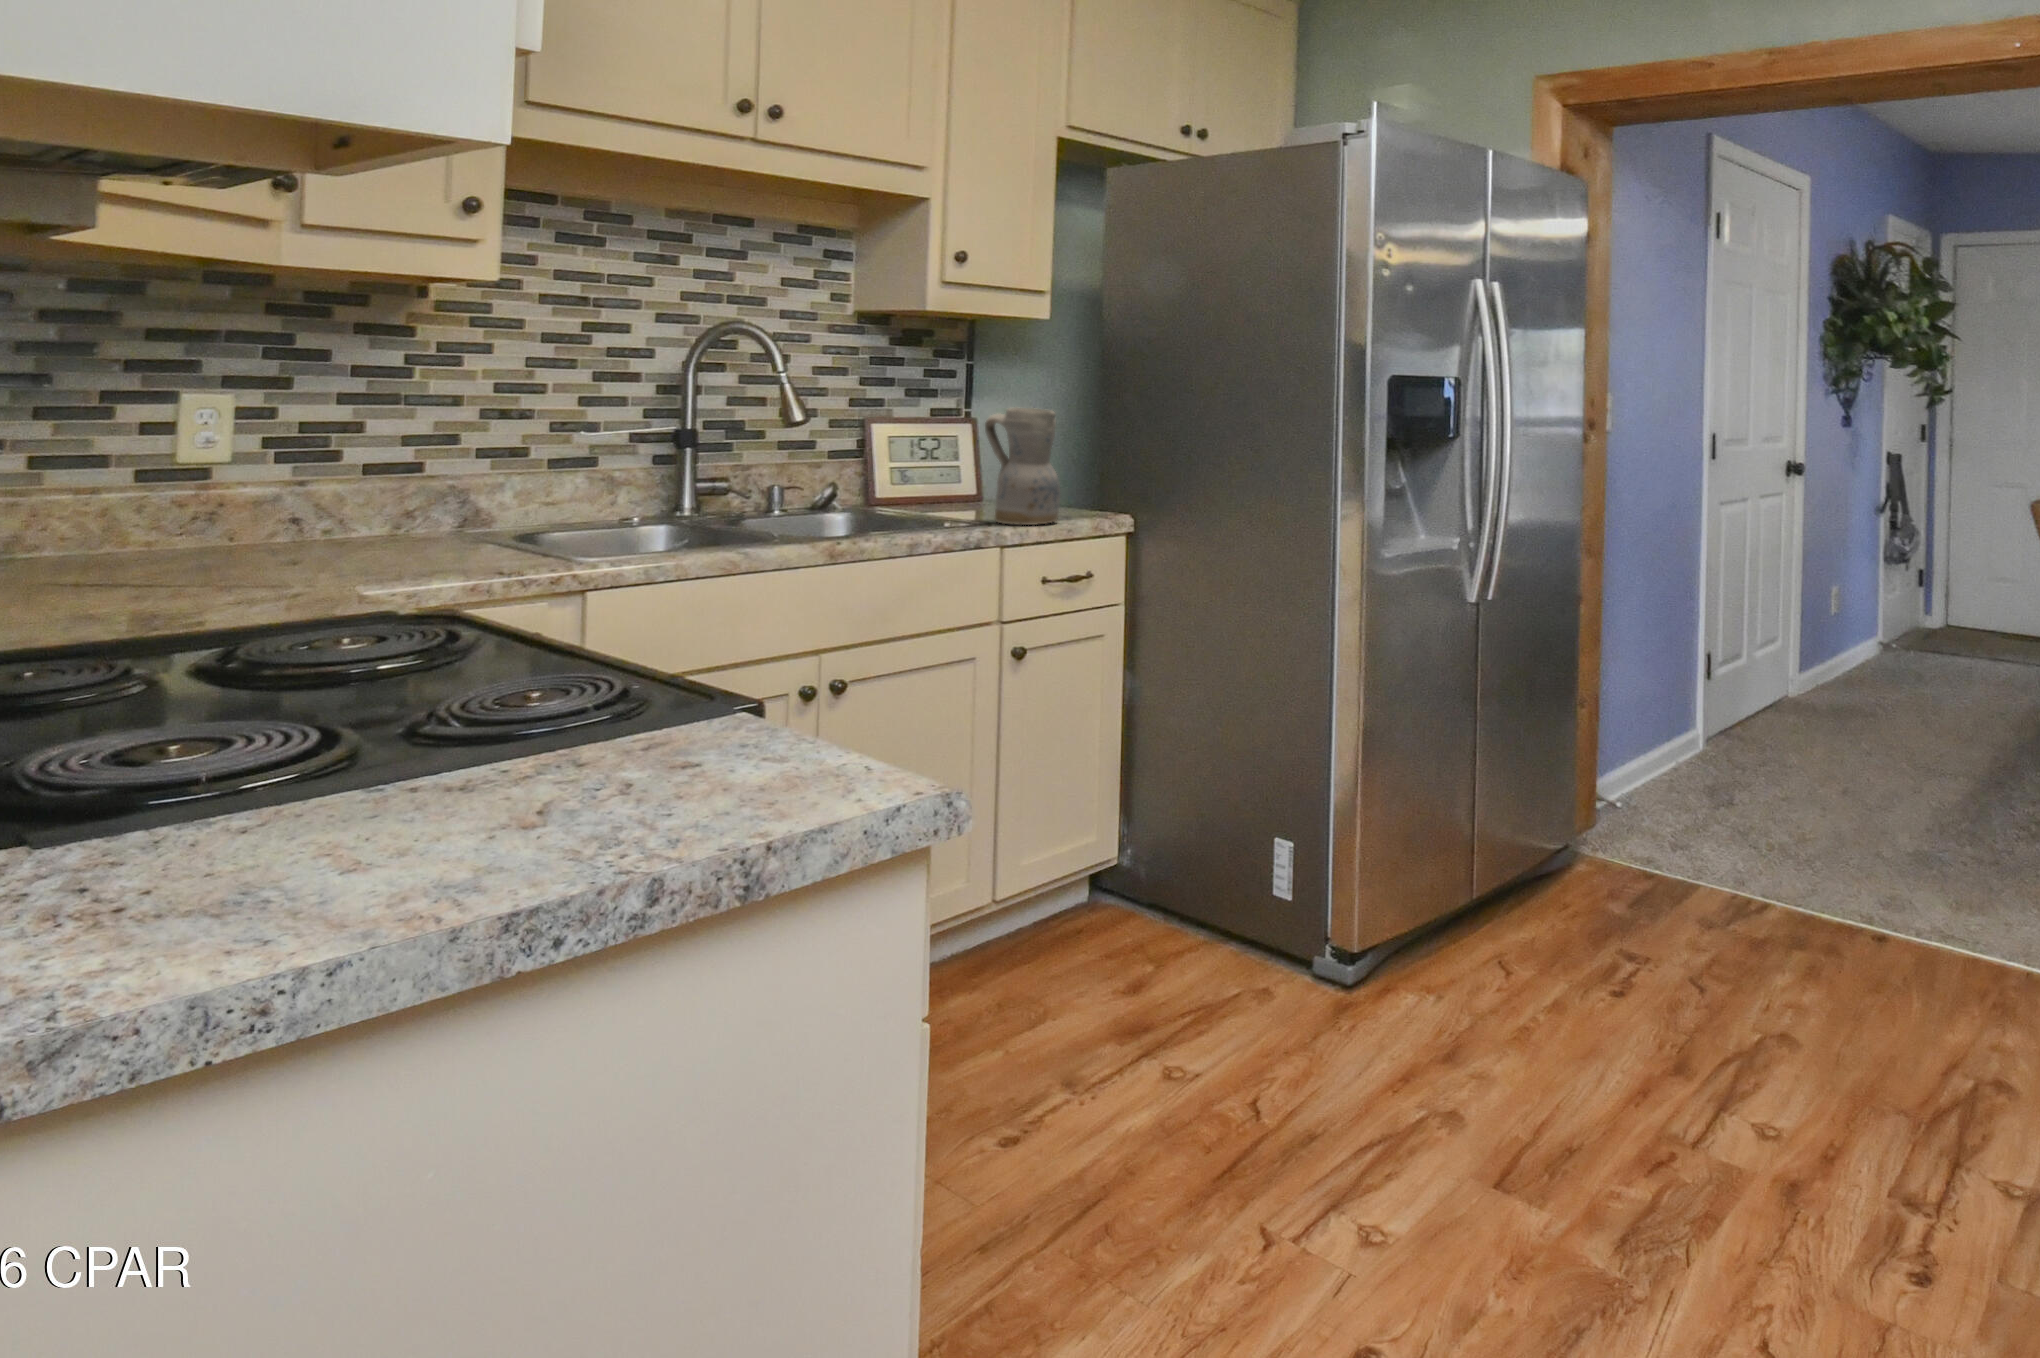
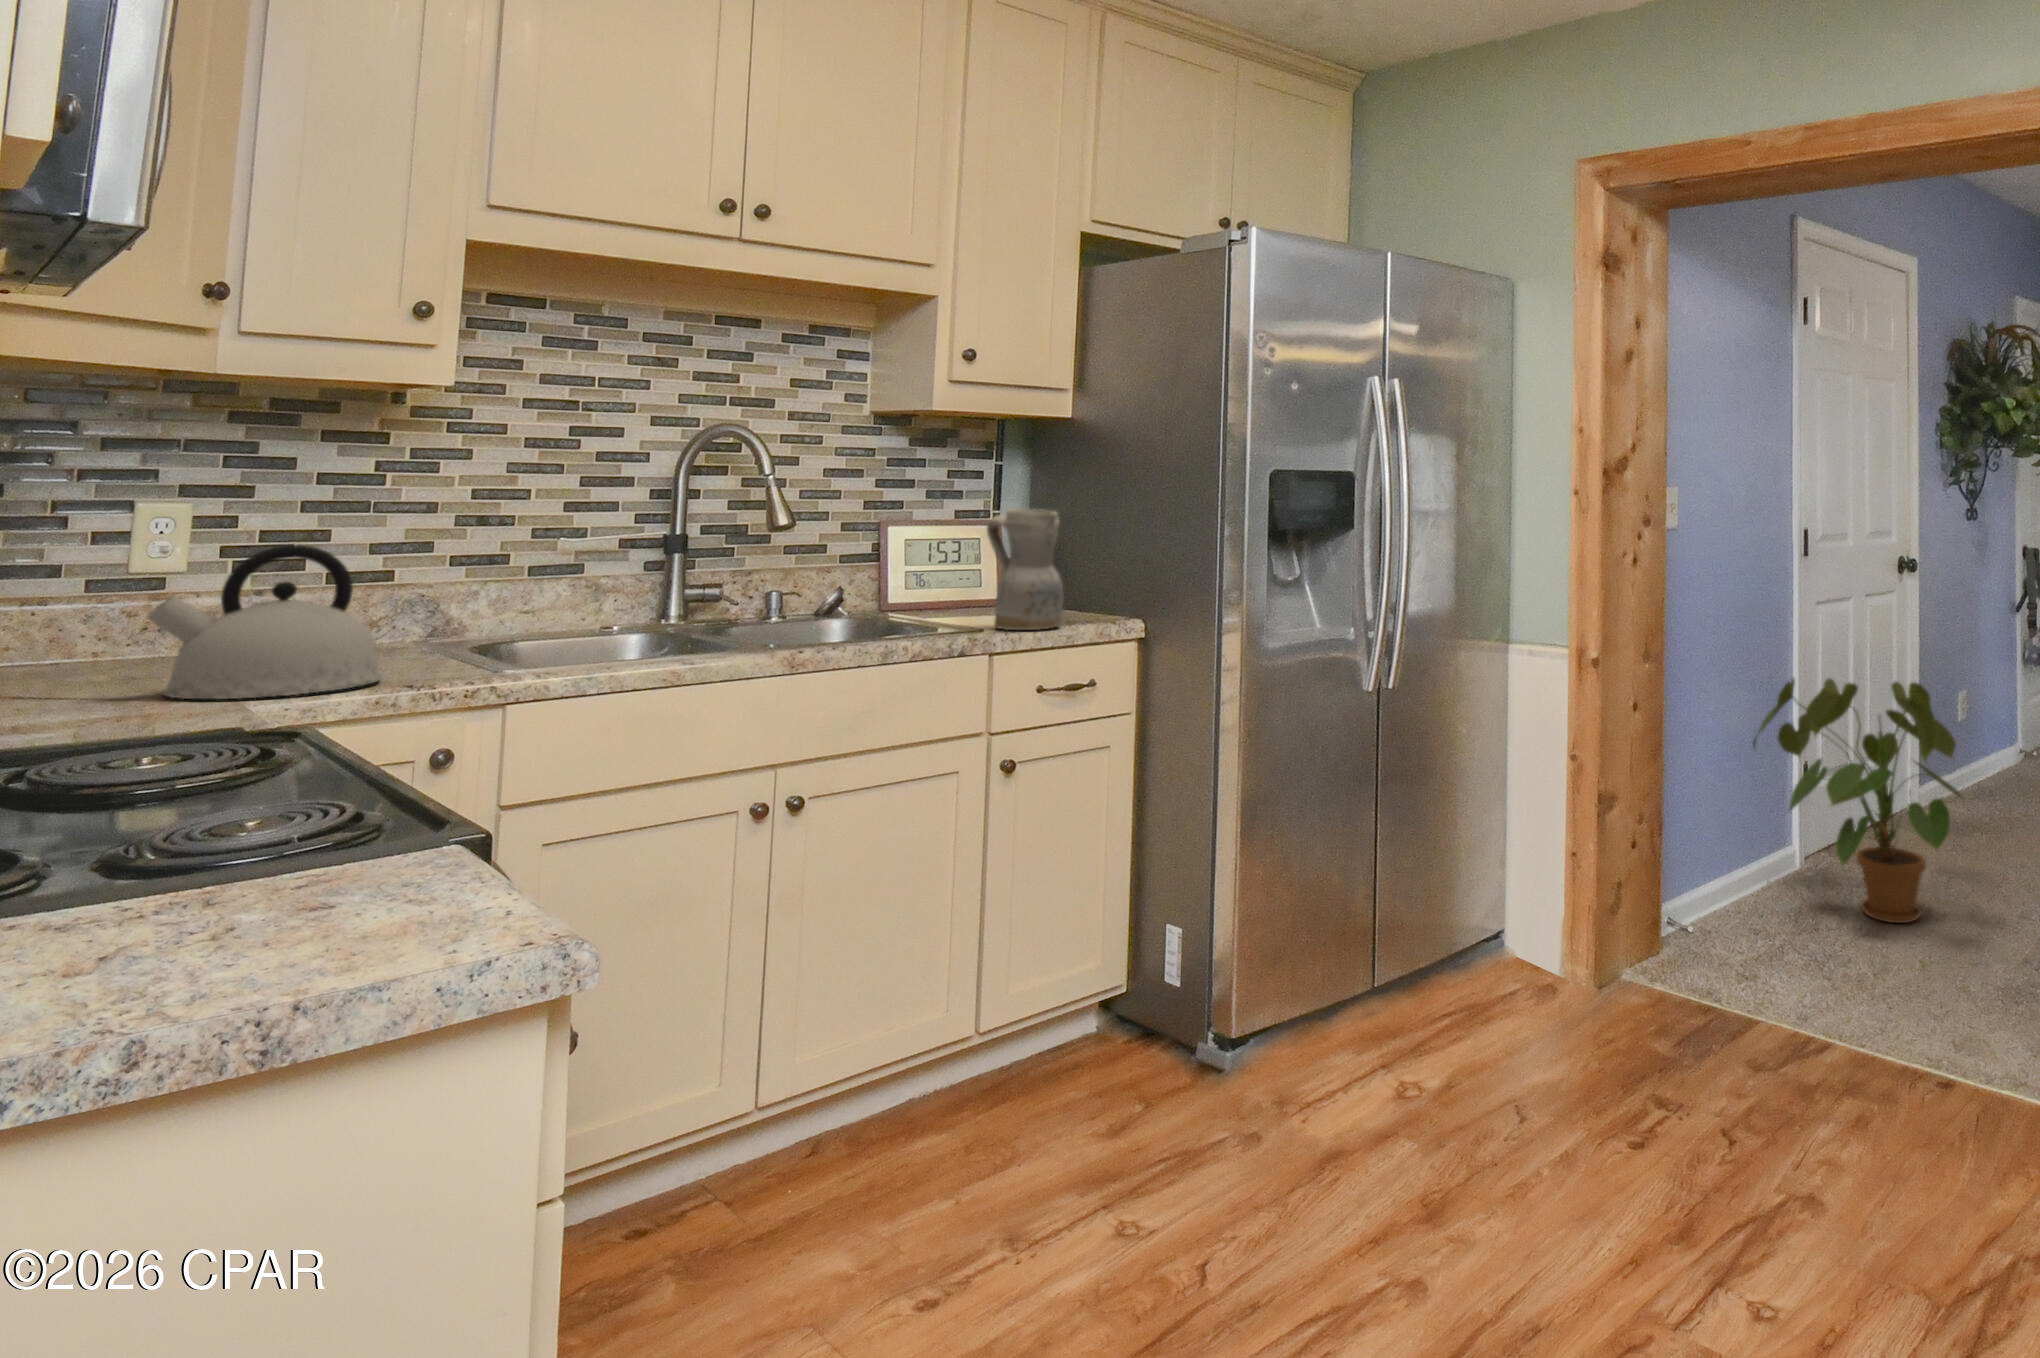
kettle: none [262,436,476,585] -> present [147,545,381,699]
house plant: none [1670,573,1878,800] -> present [1752,678,1962,923]

